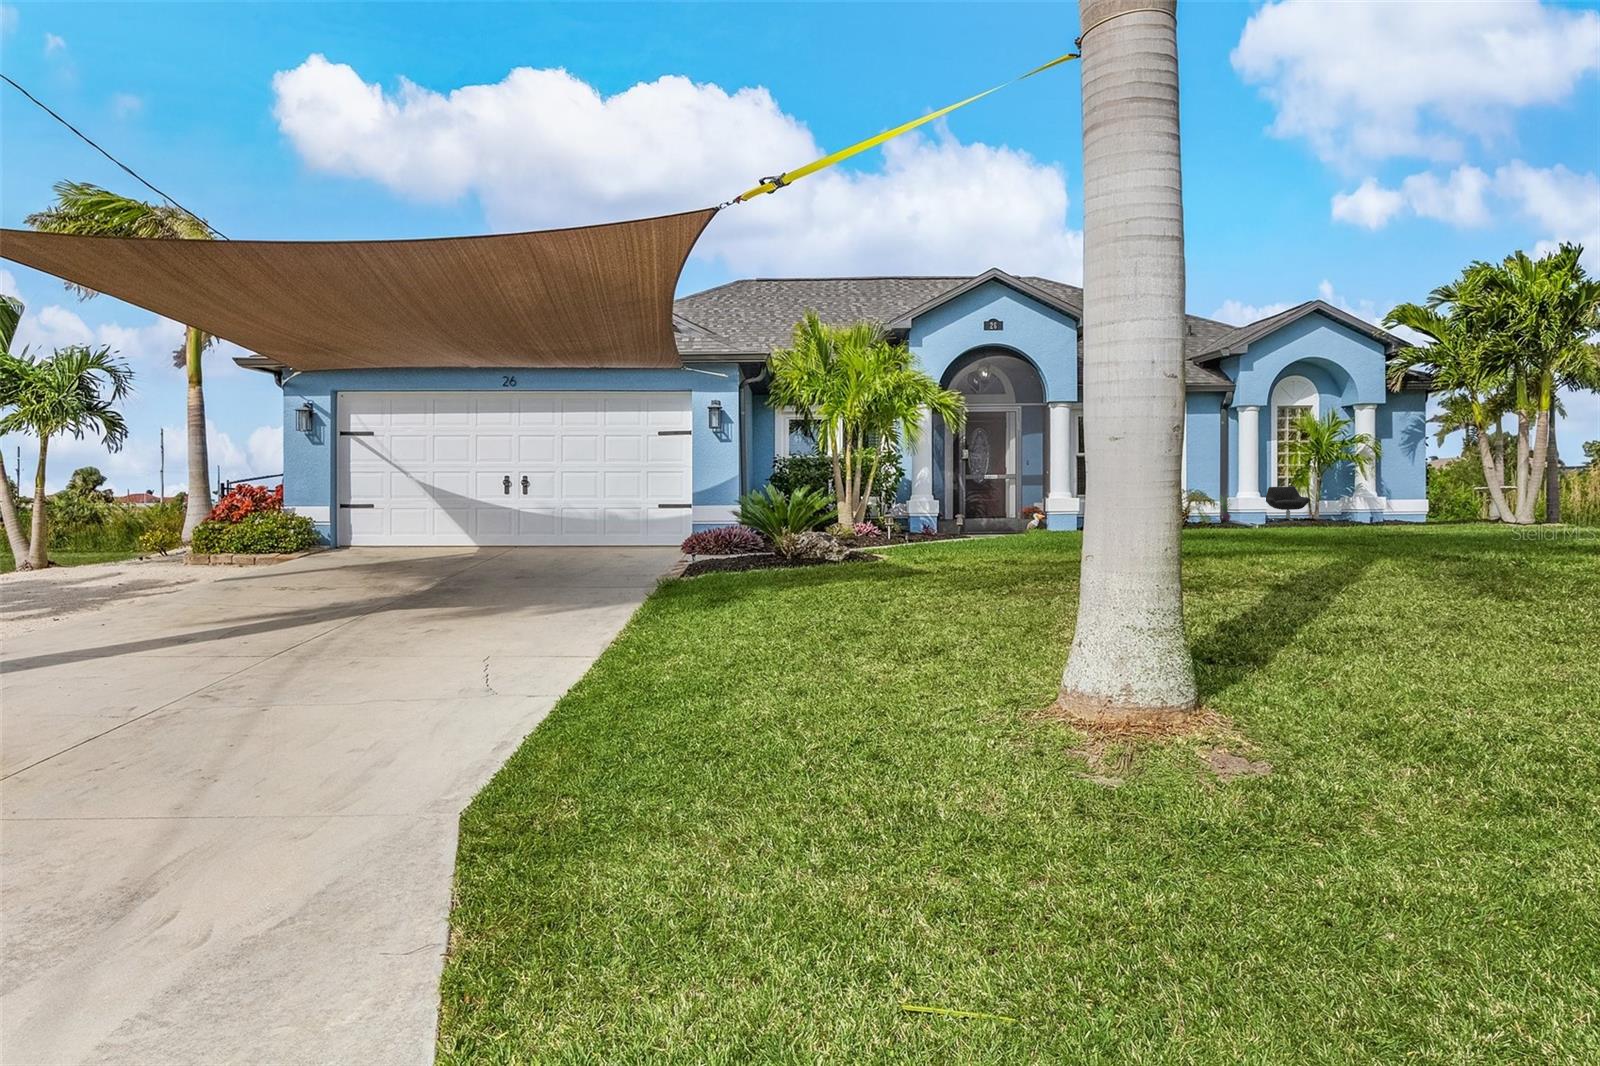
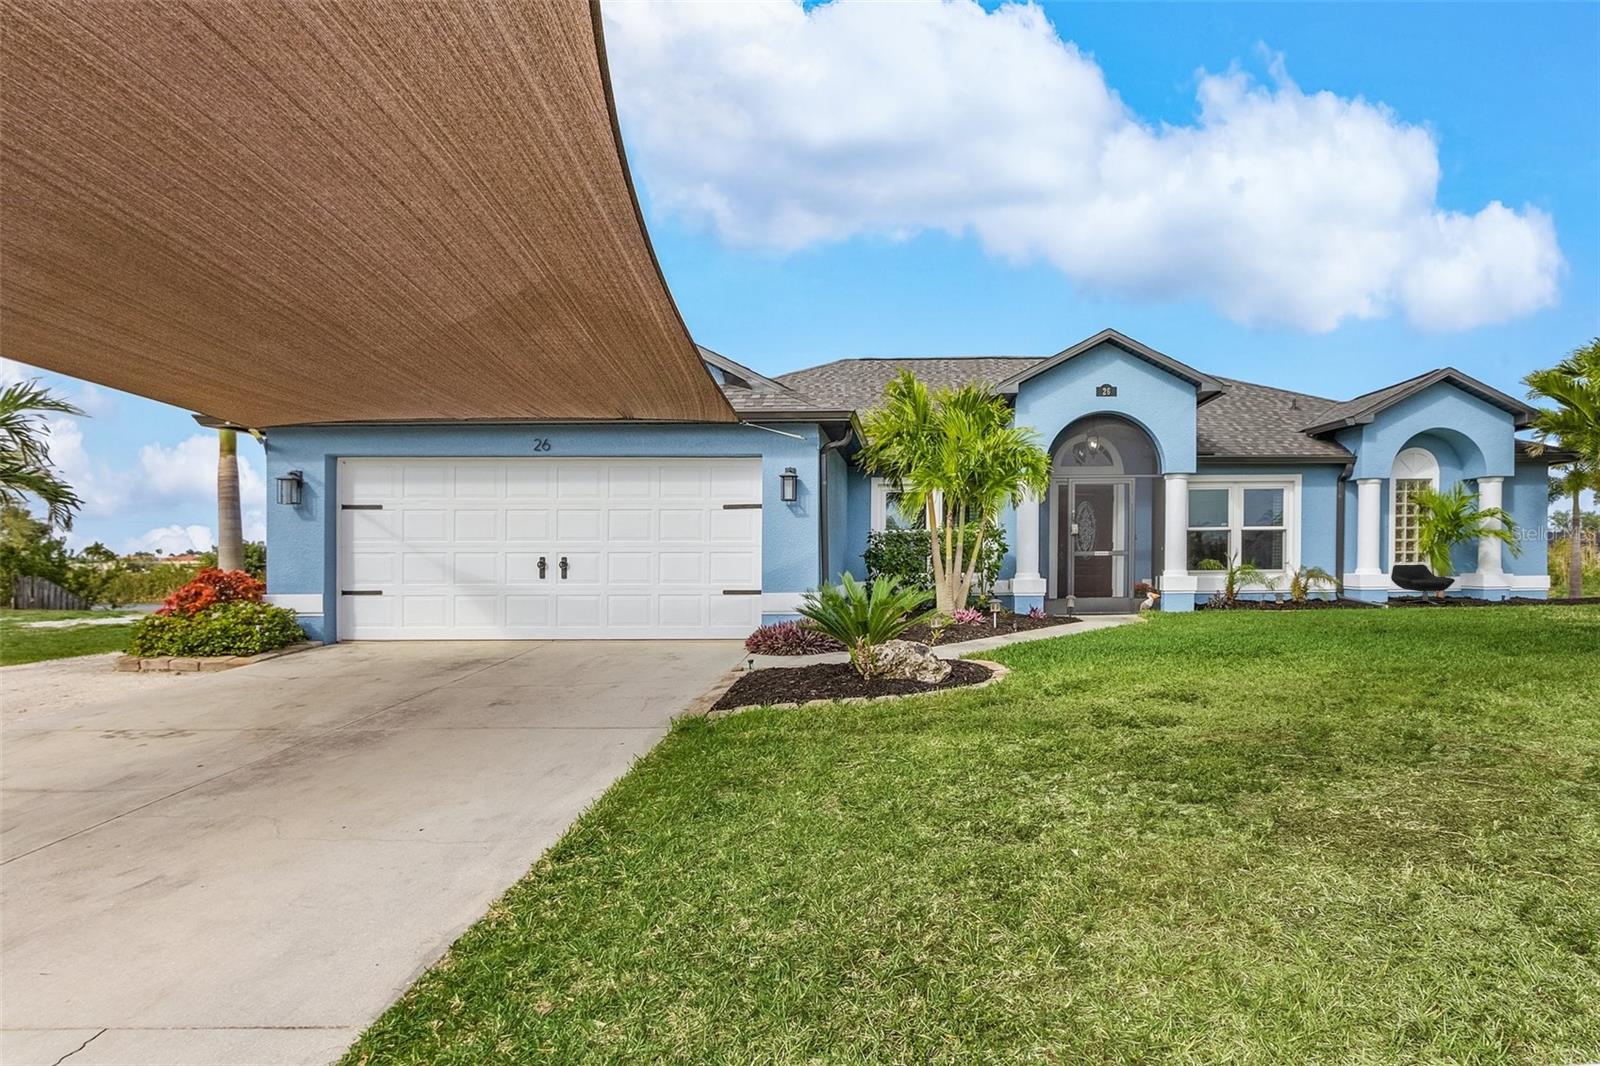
decorative plant: present [1220,499,1230,521] -> none [1333,574,1375,604]

